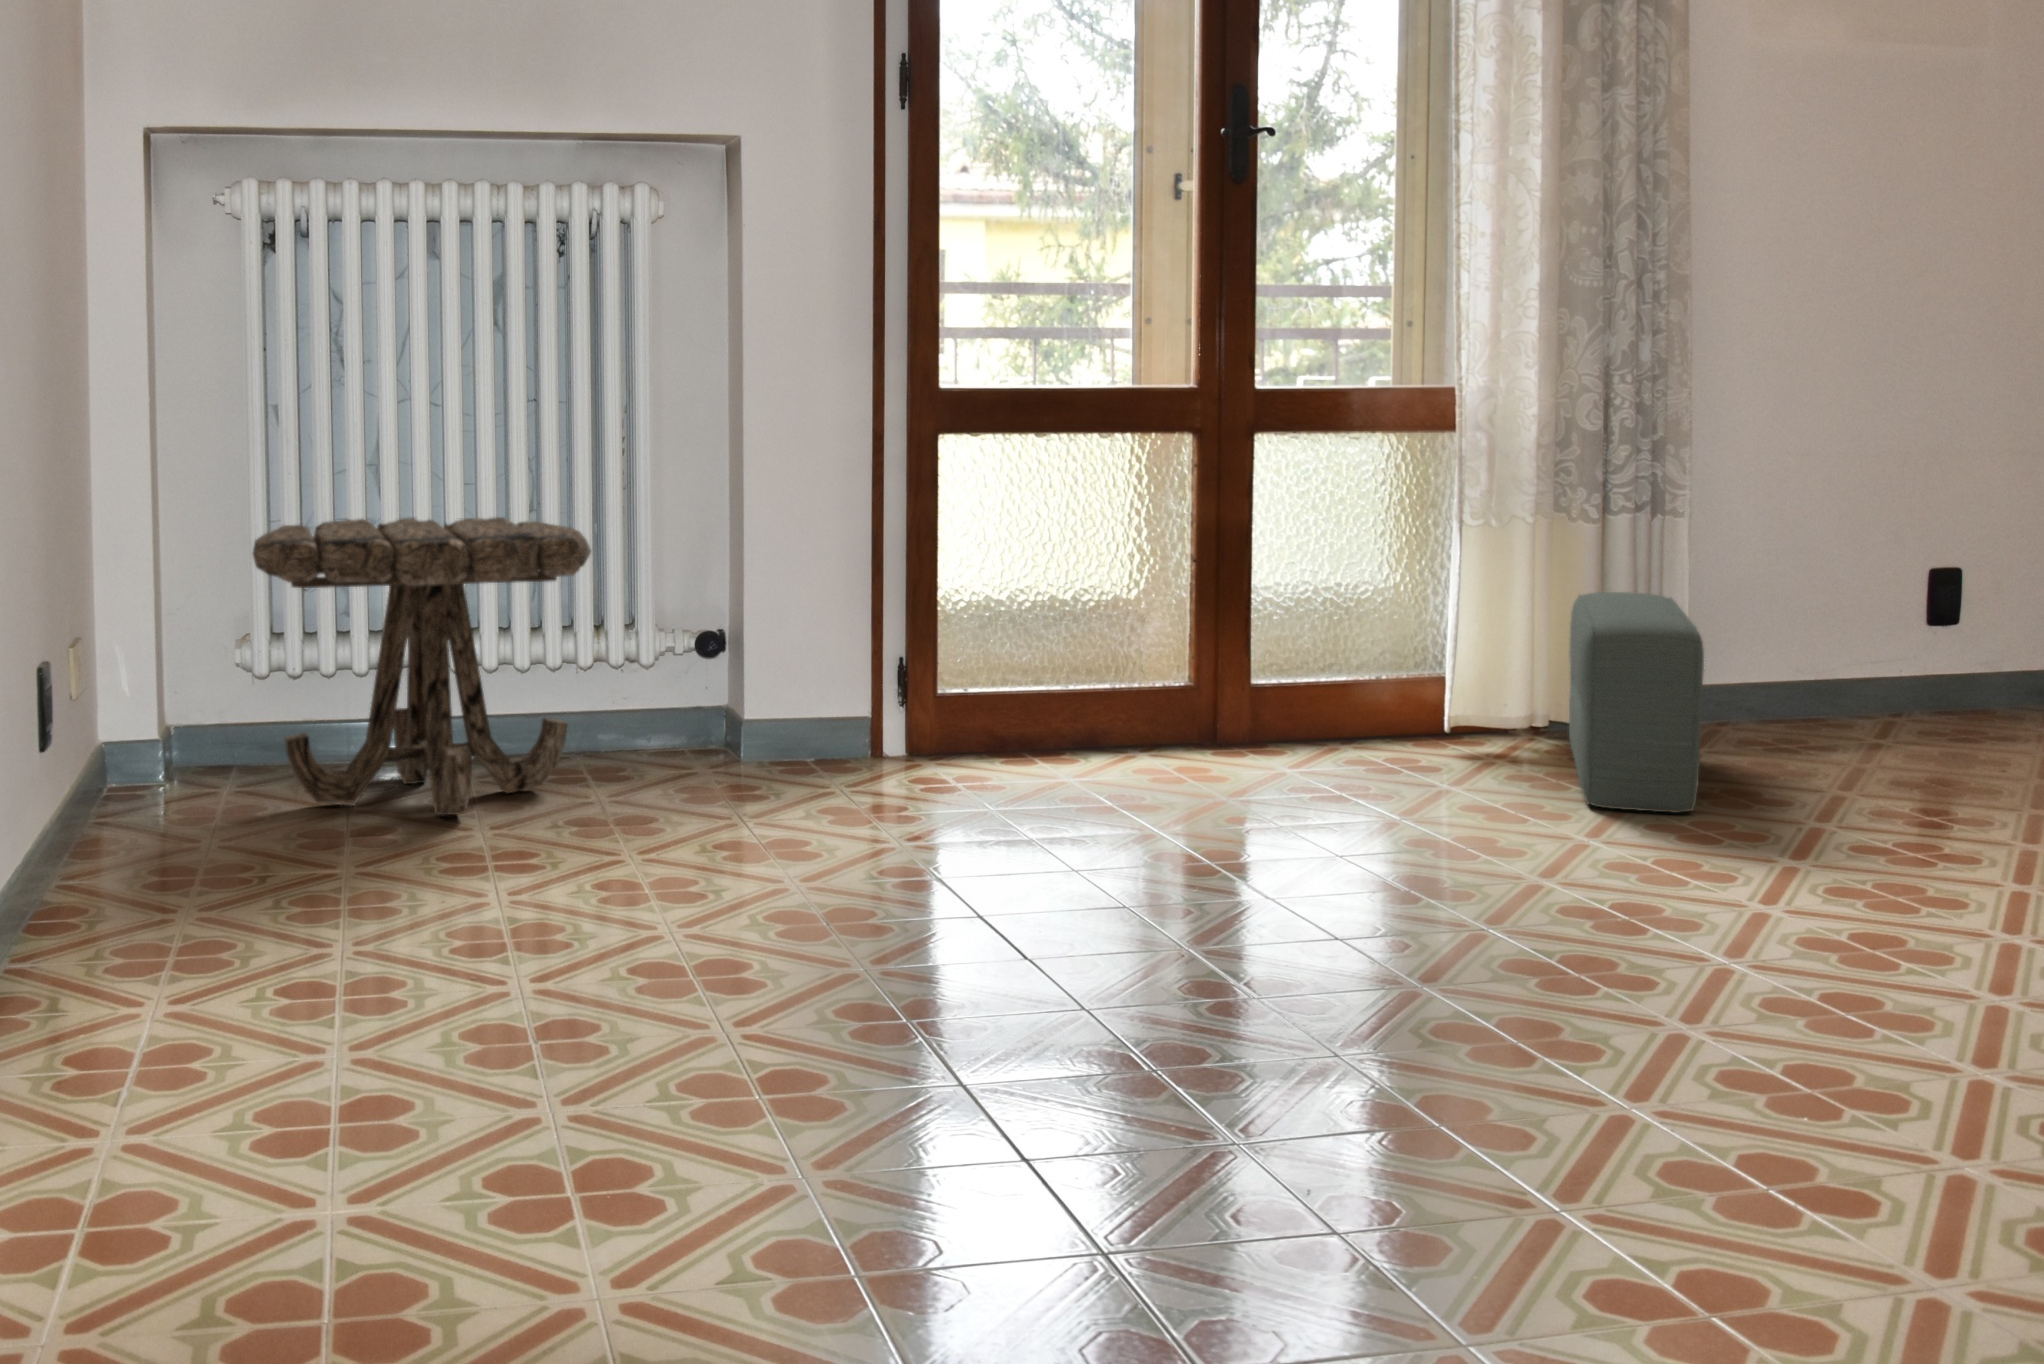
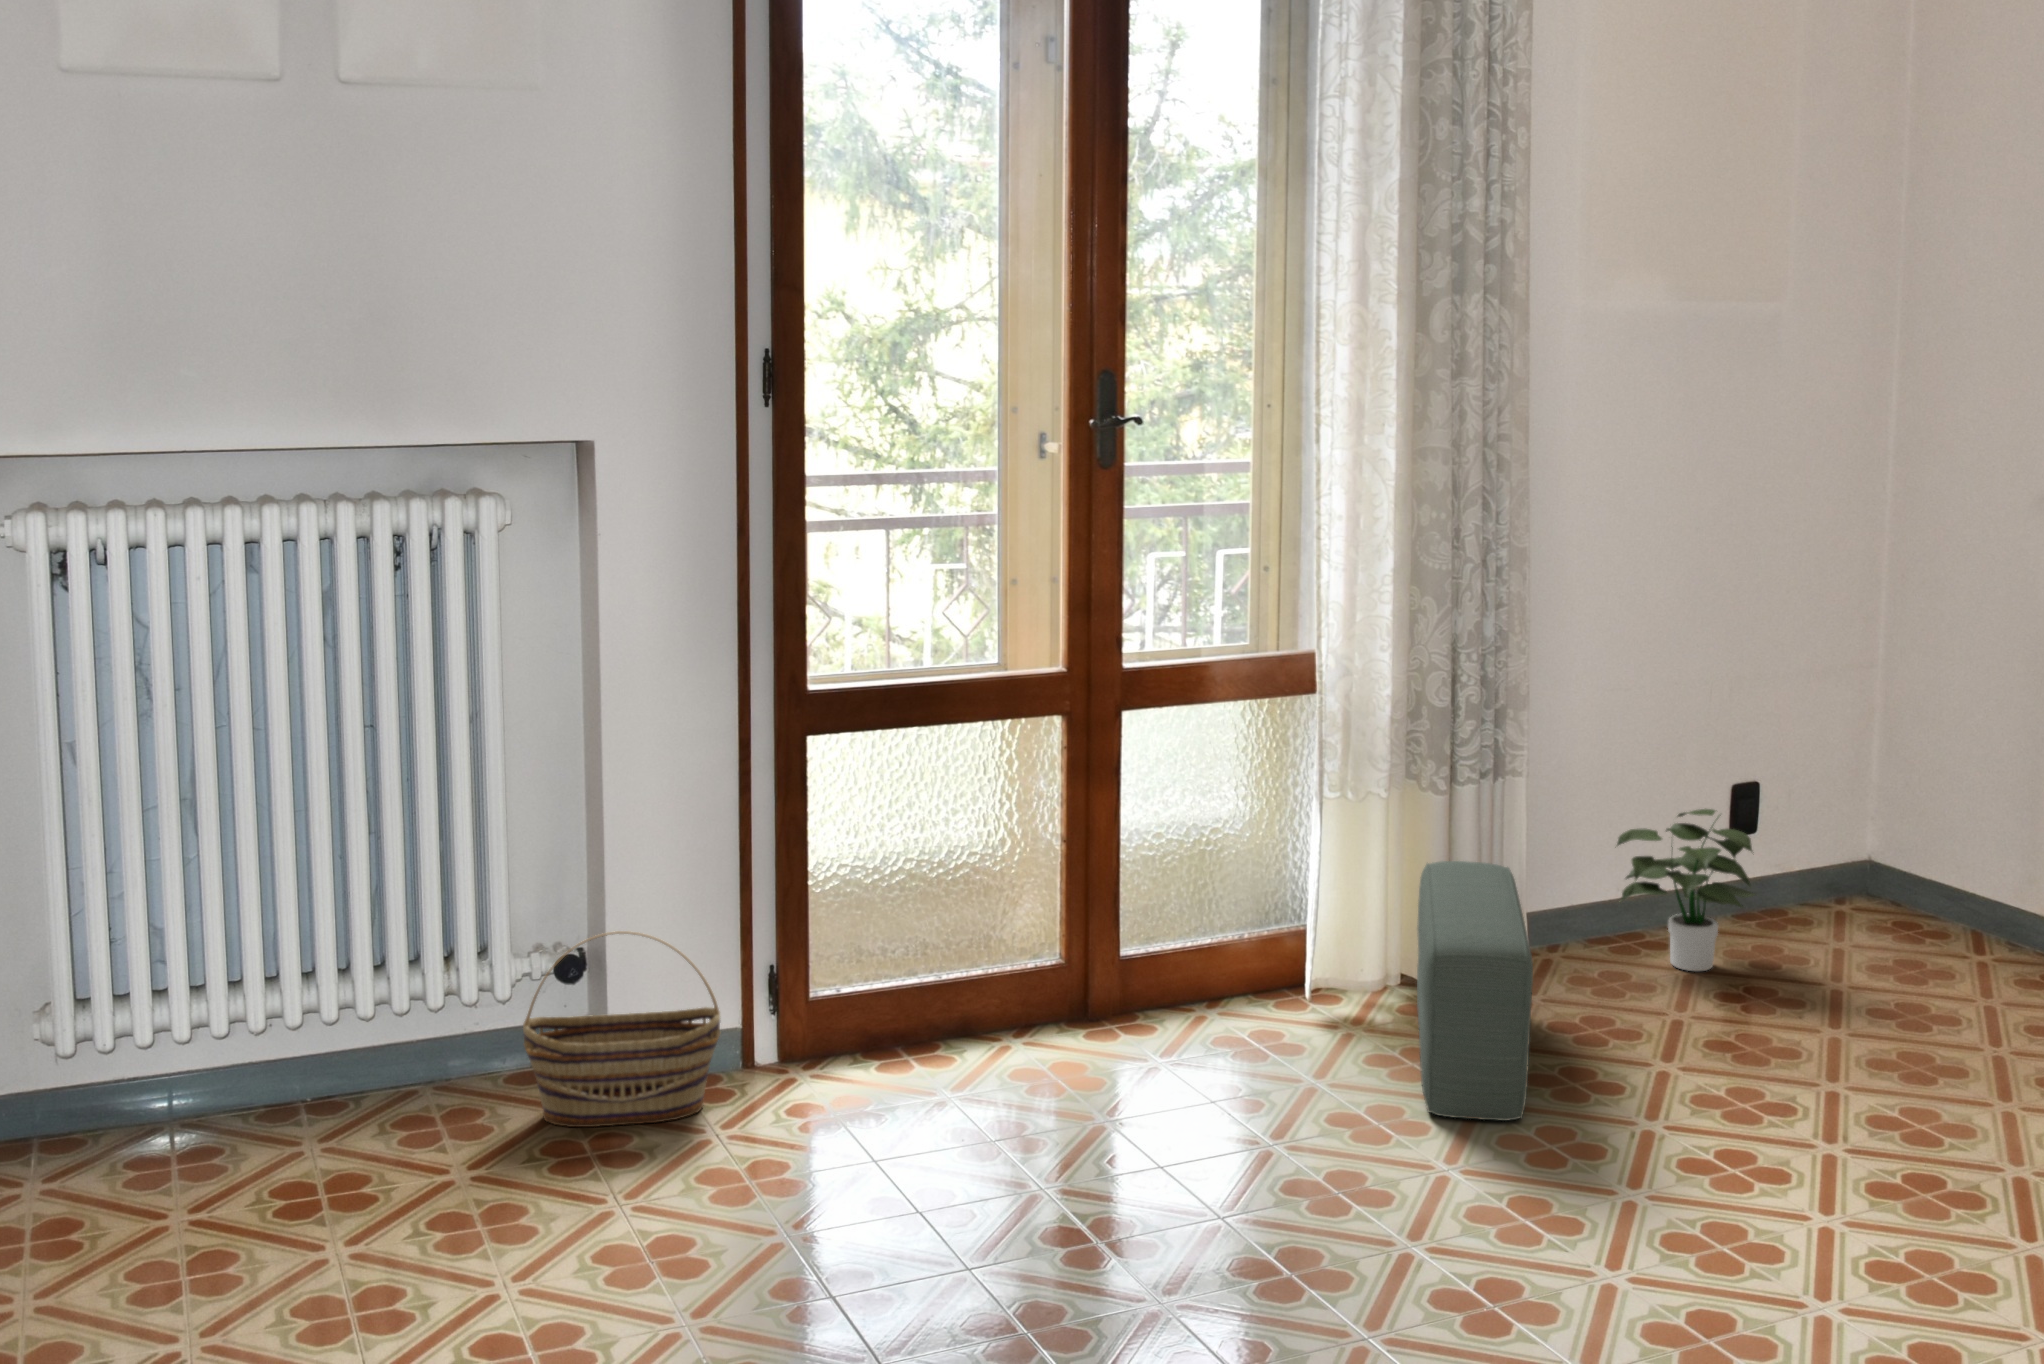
side table: present [253,517,591,815] -> none [42,854,432,1225]
potted plant: none [1787,570,1957,739] -> present [1617,809,1755,971]
basket: none [670,598,856,782] -> present [523,931,720,1127]

